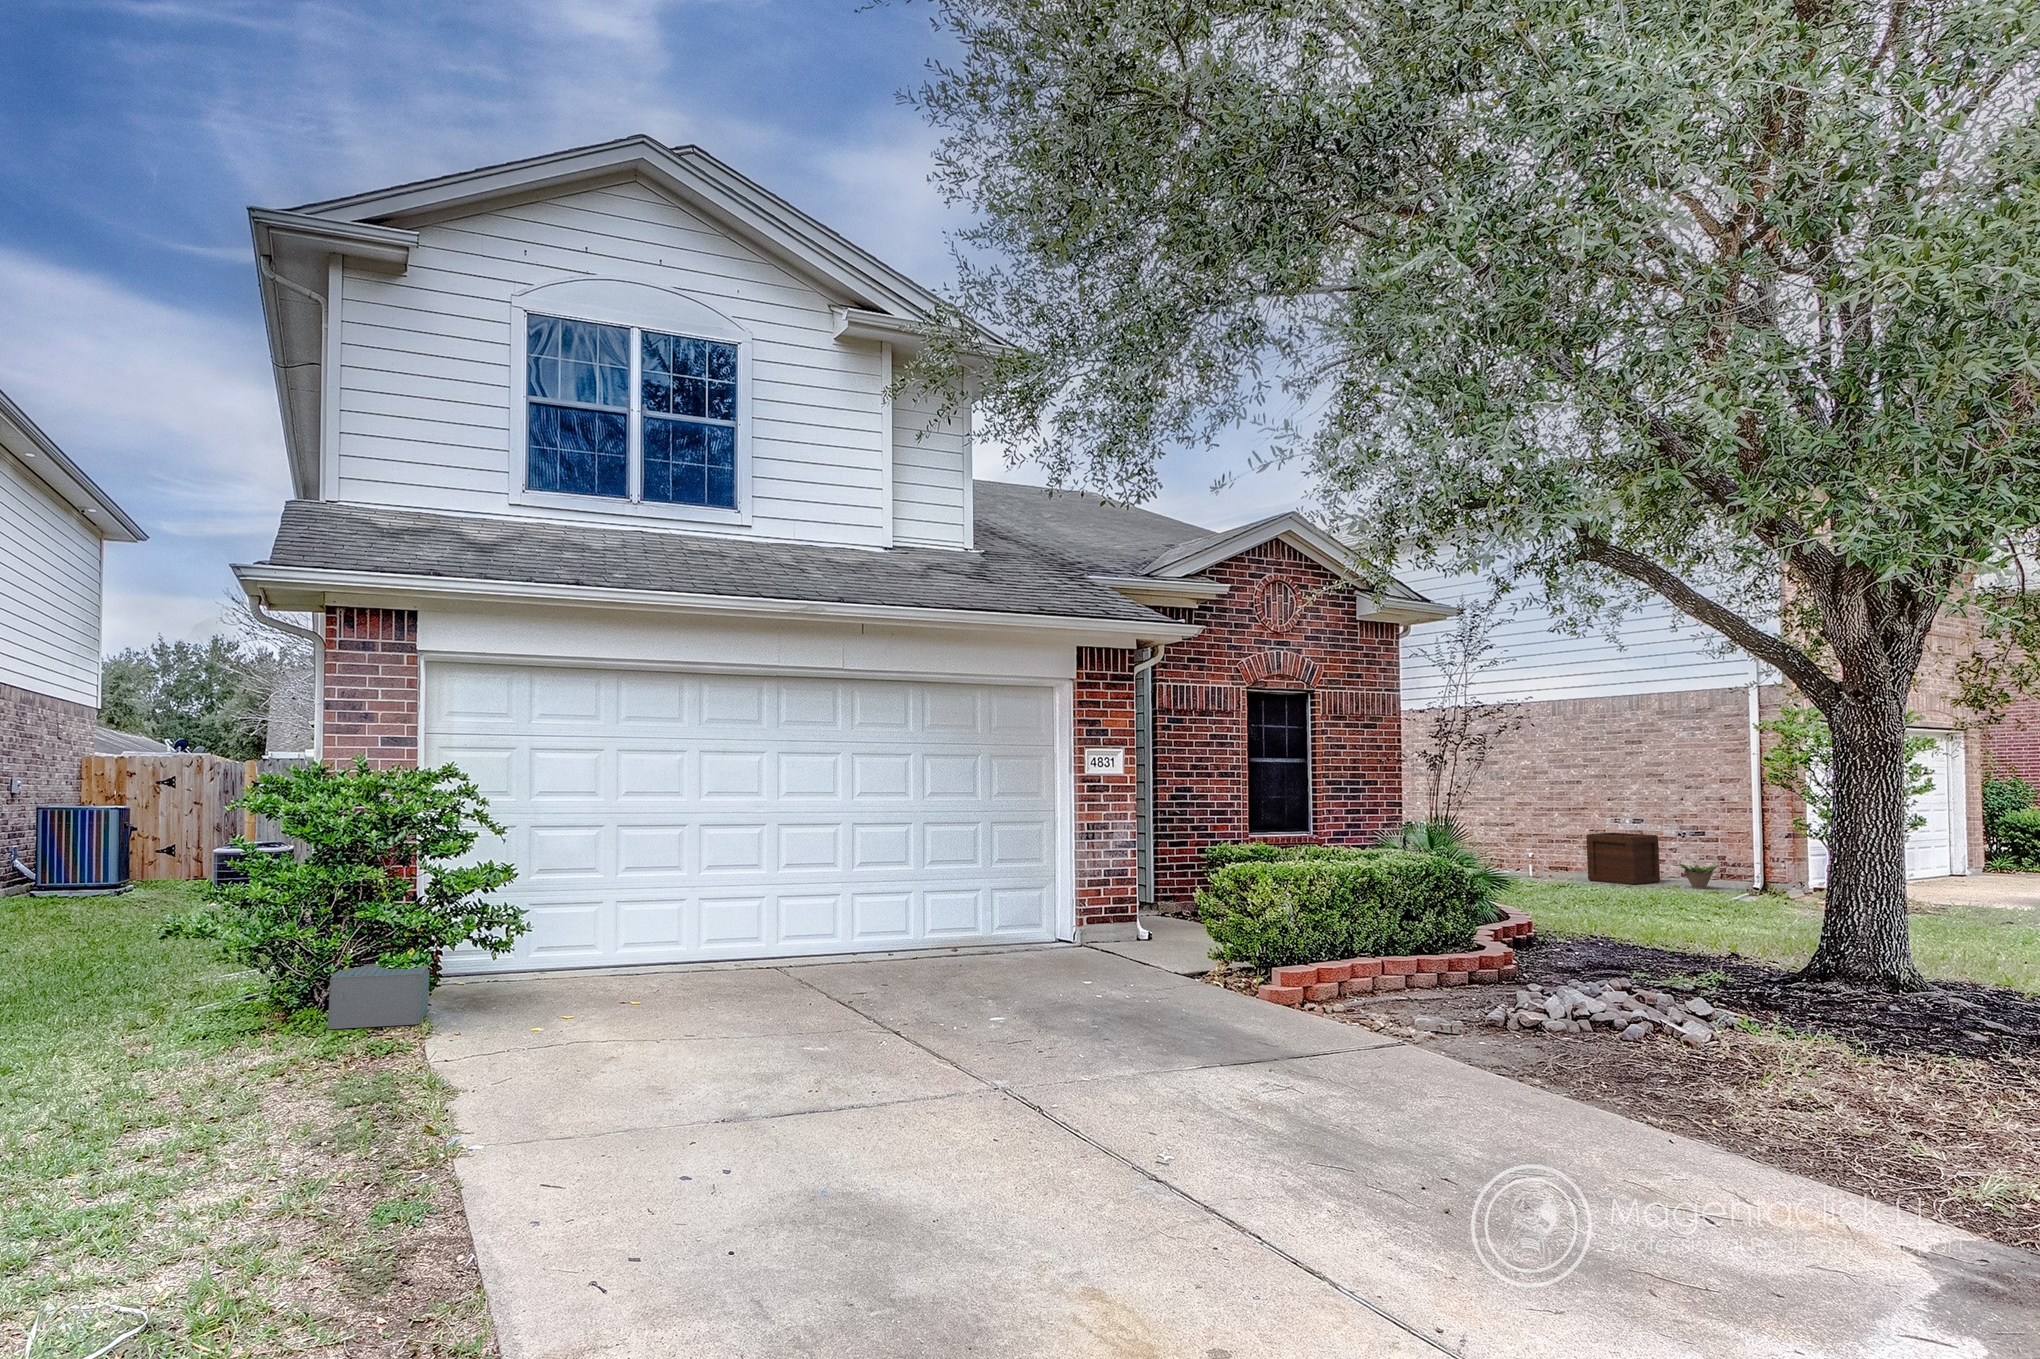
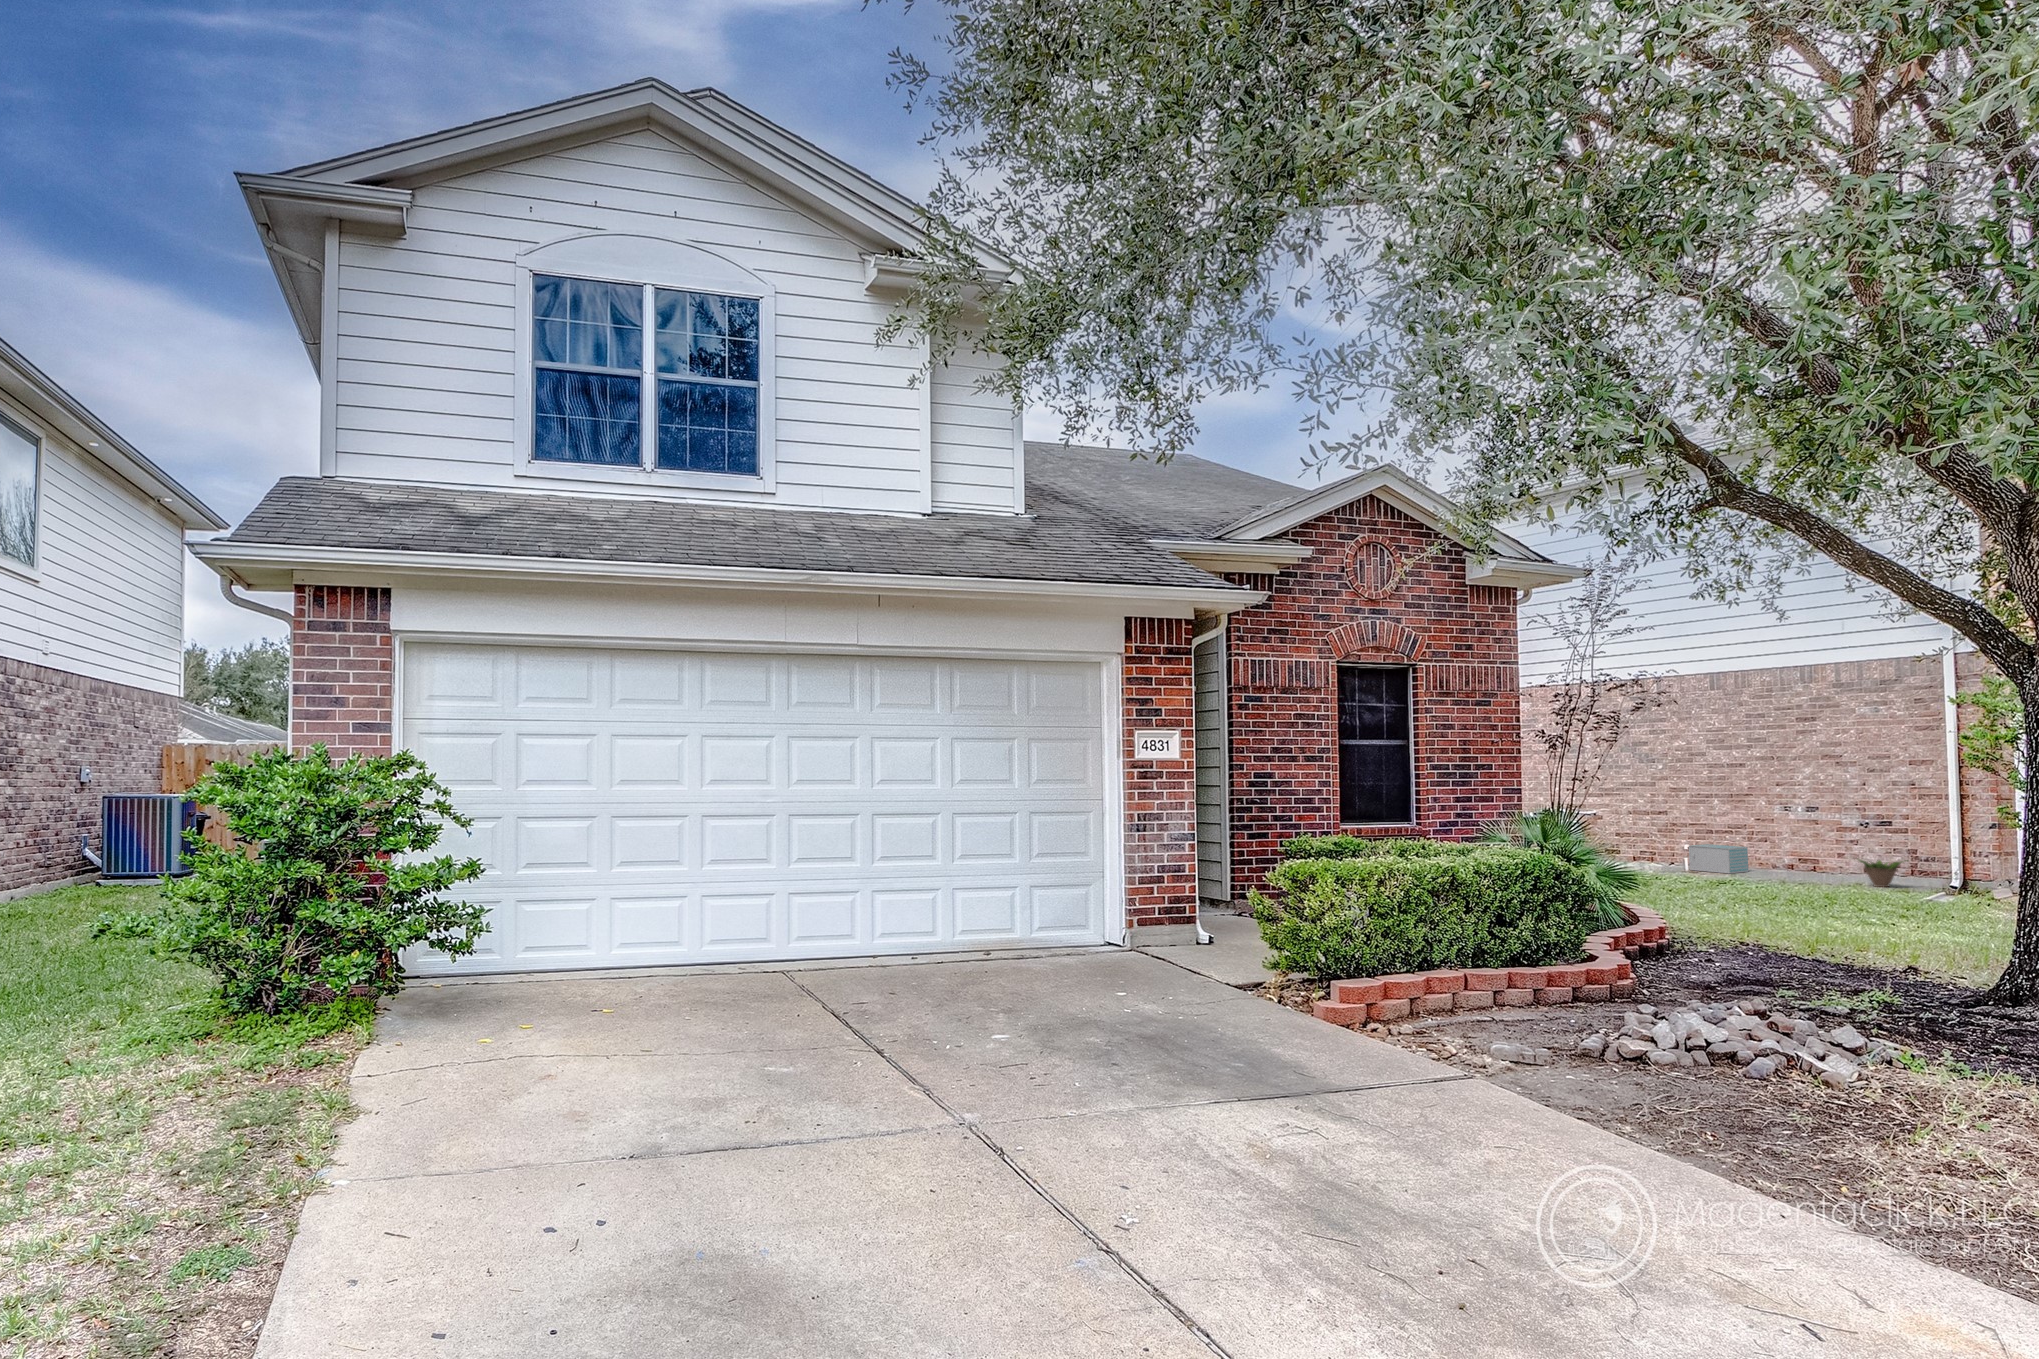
wooden crate: present [1586,832,1660,885] -> none [1749,823,1836,883]
storage box: present [328,965,429,1029] -> present [1689,844,1749,874]

